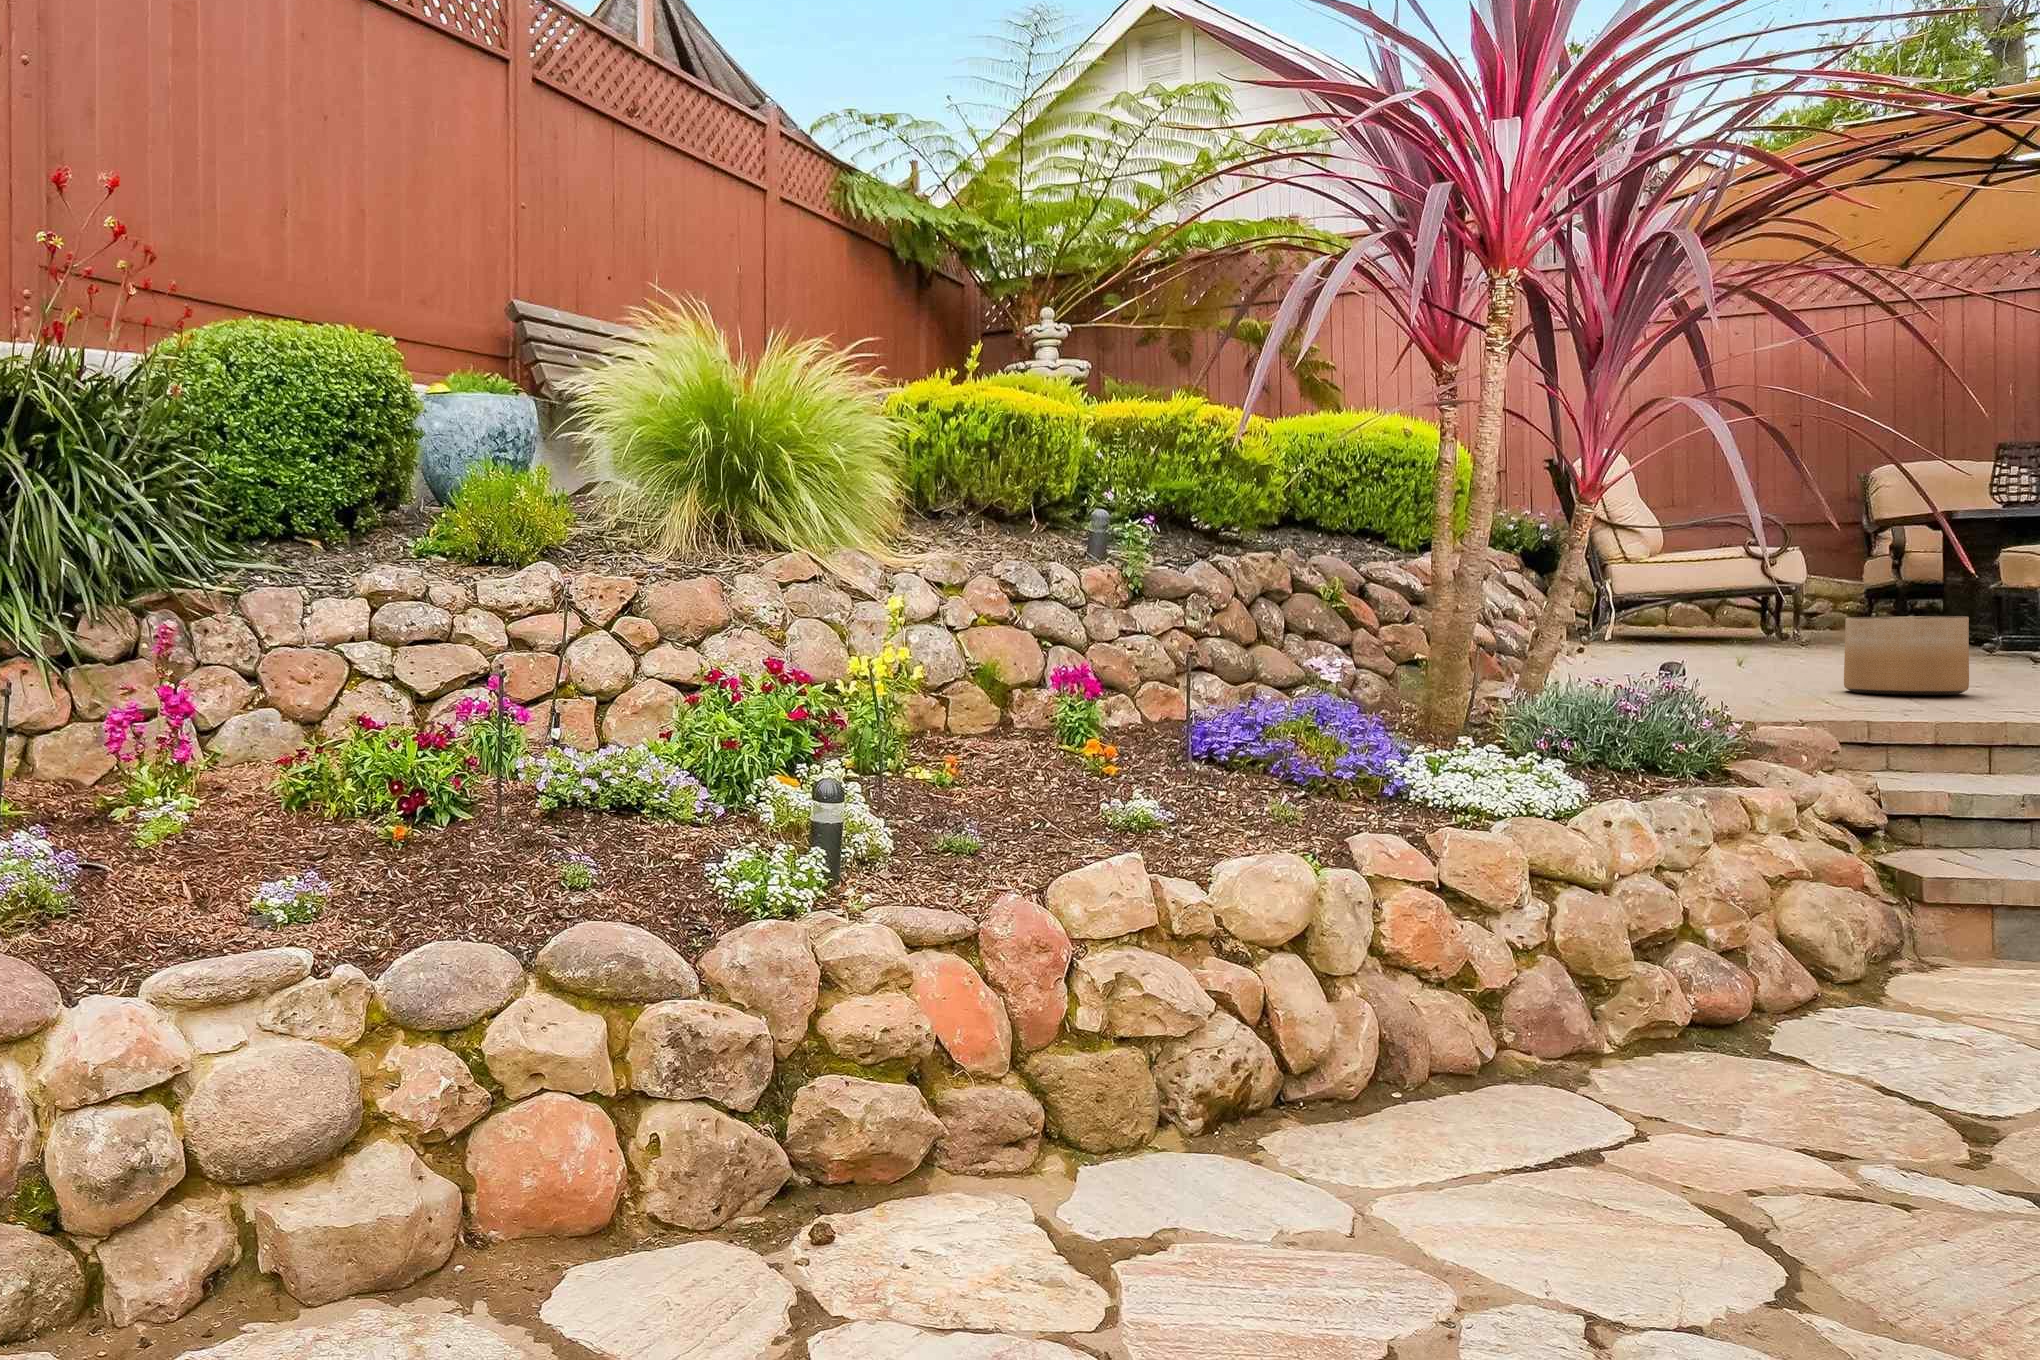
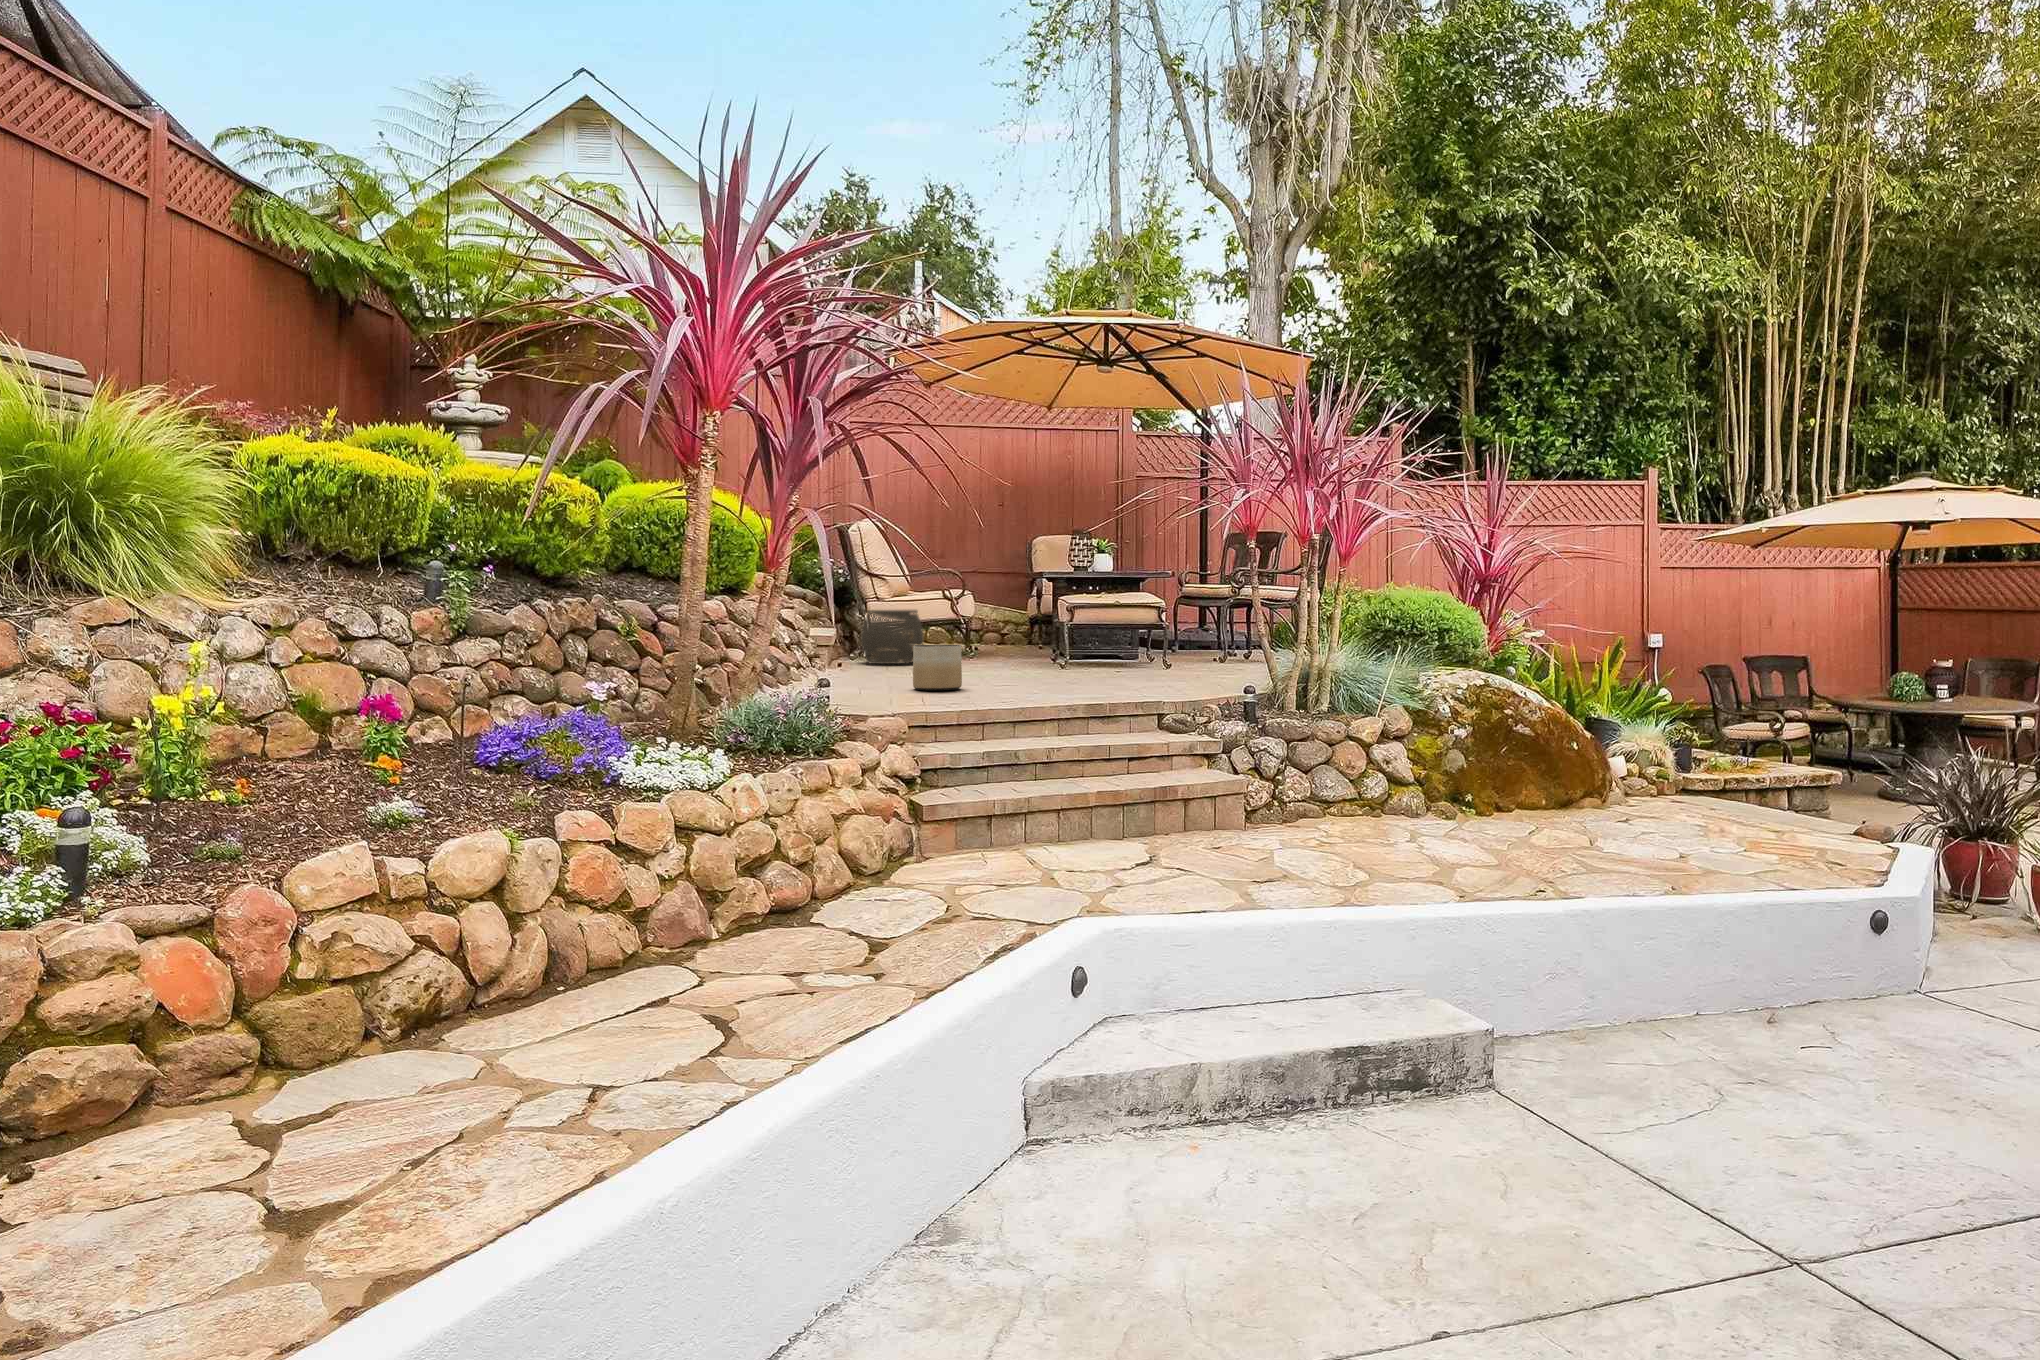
woven basket: none [1656,567,1794,654] -> present [861,610,924,664]

